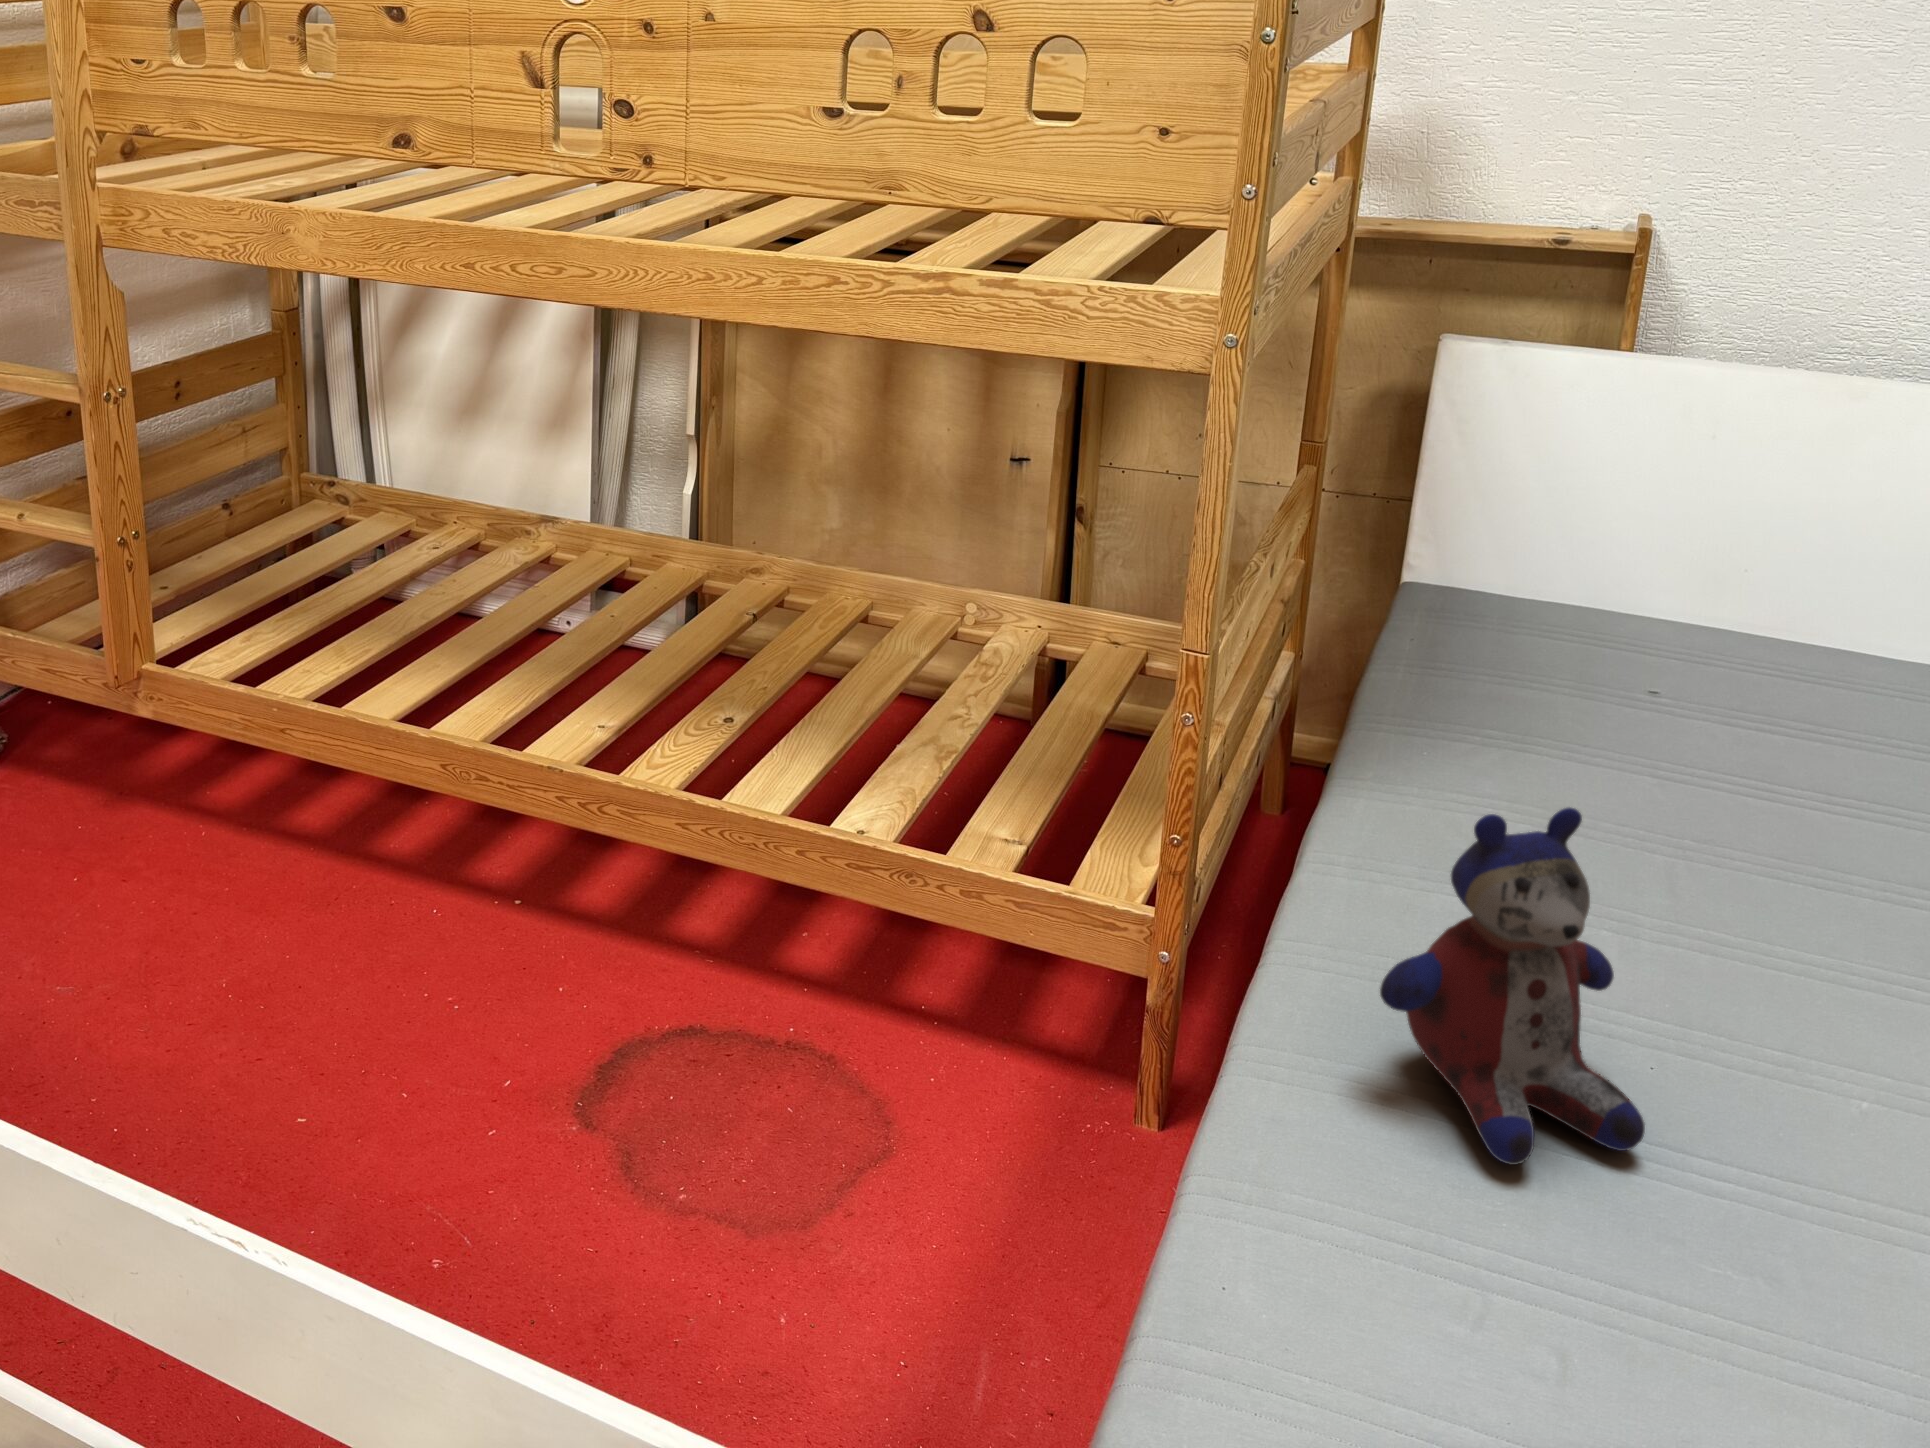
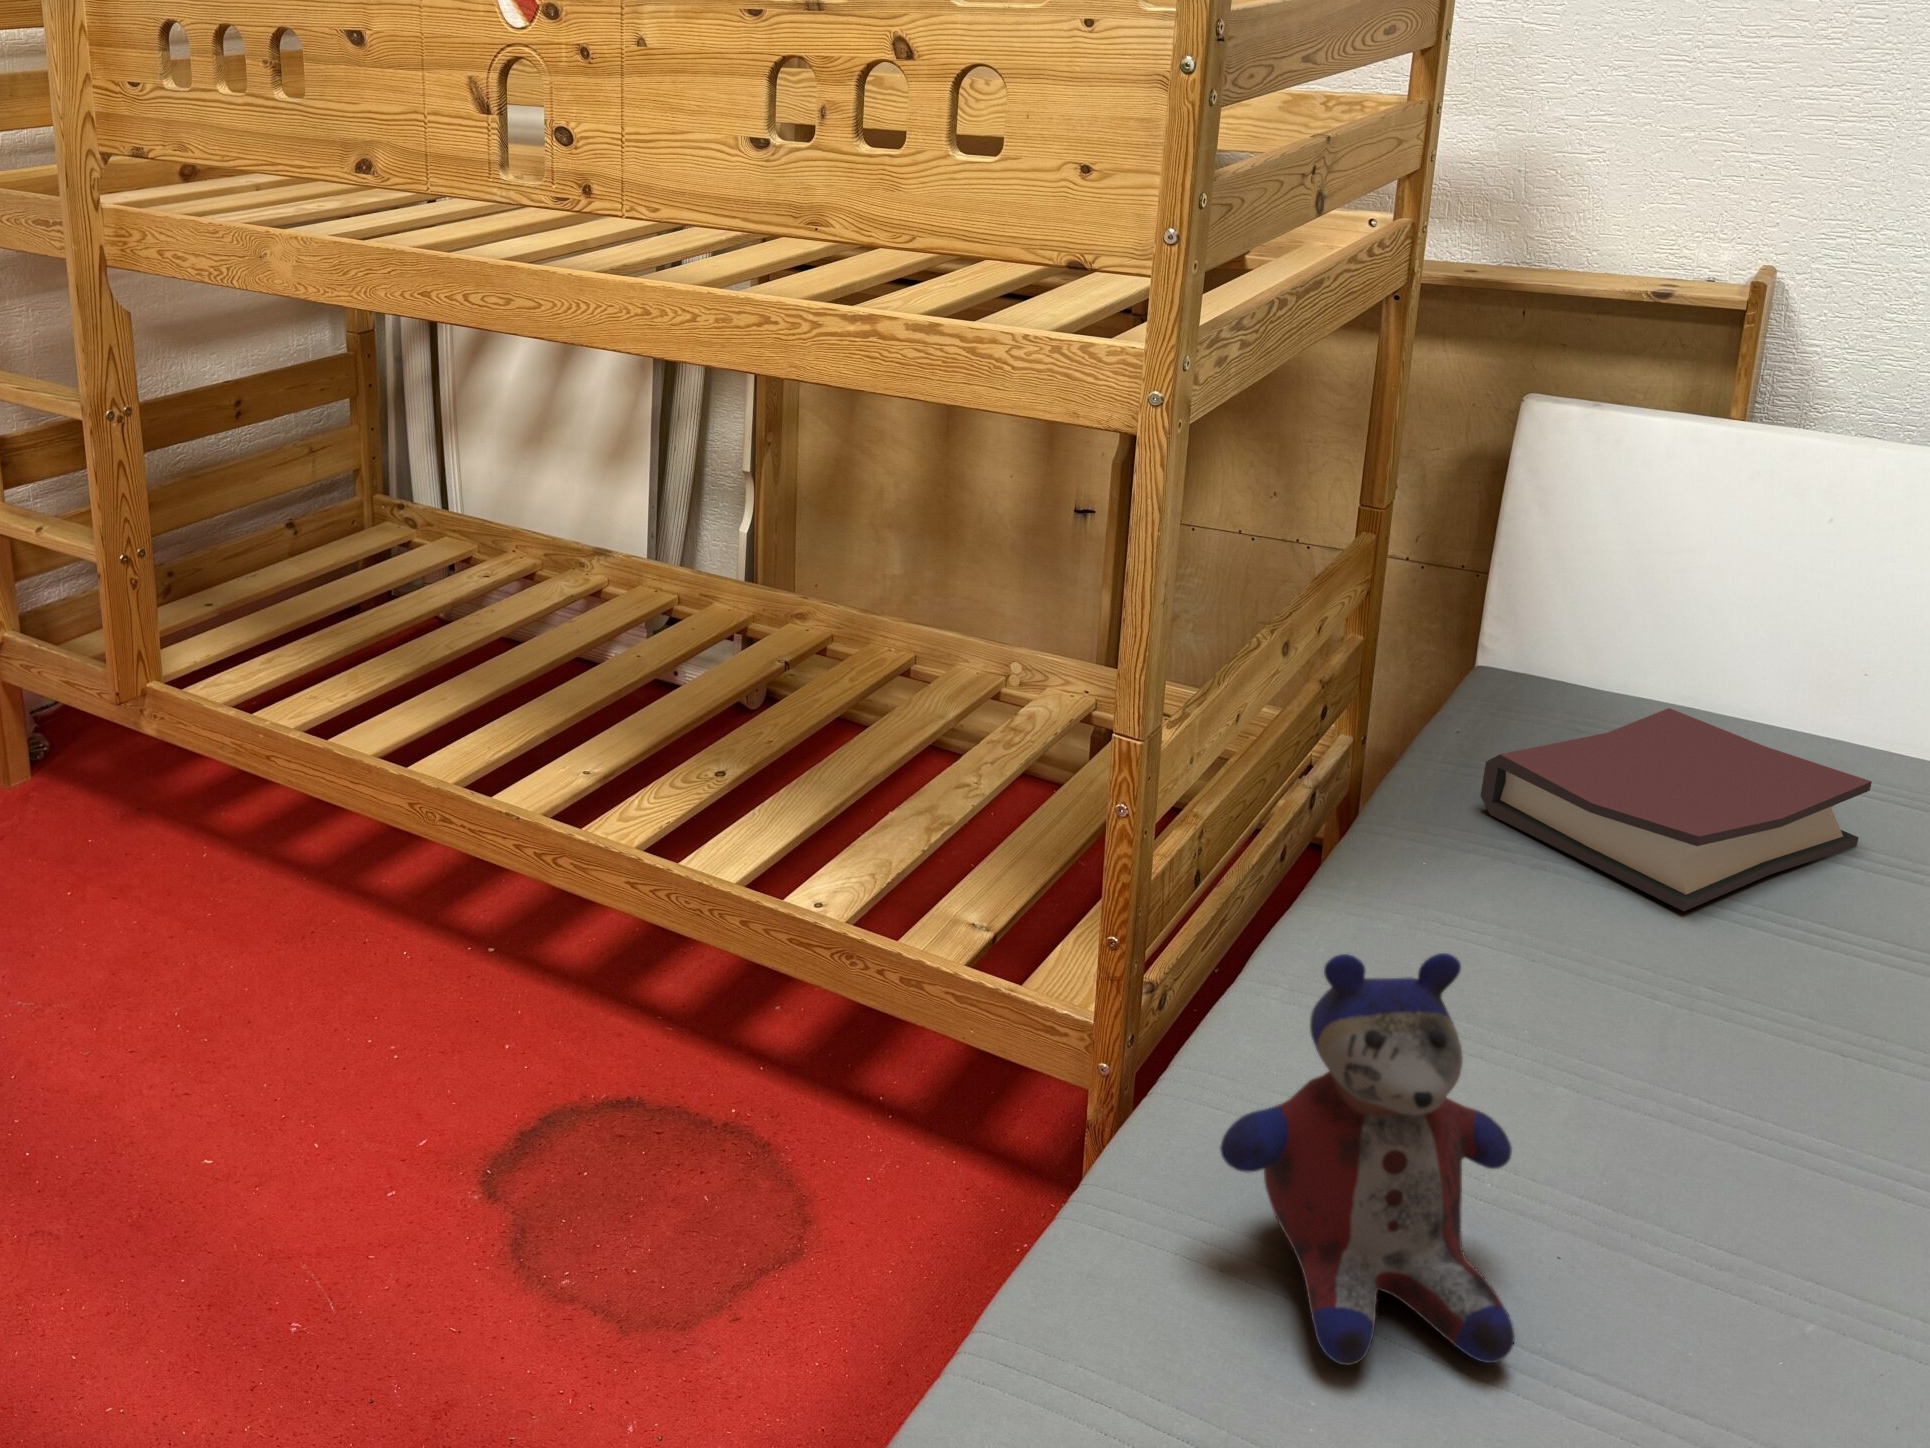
hardback book: none [1450,604,1770,774] -> present [1481,708,1872,911]

